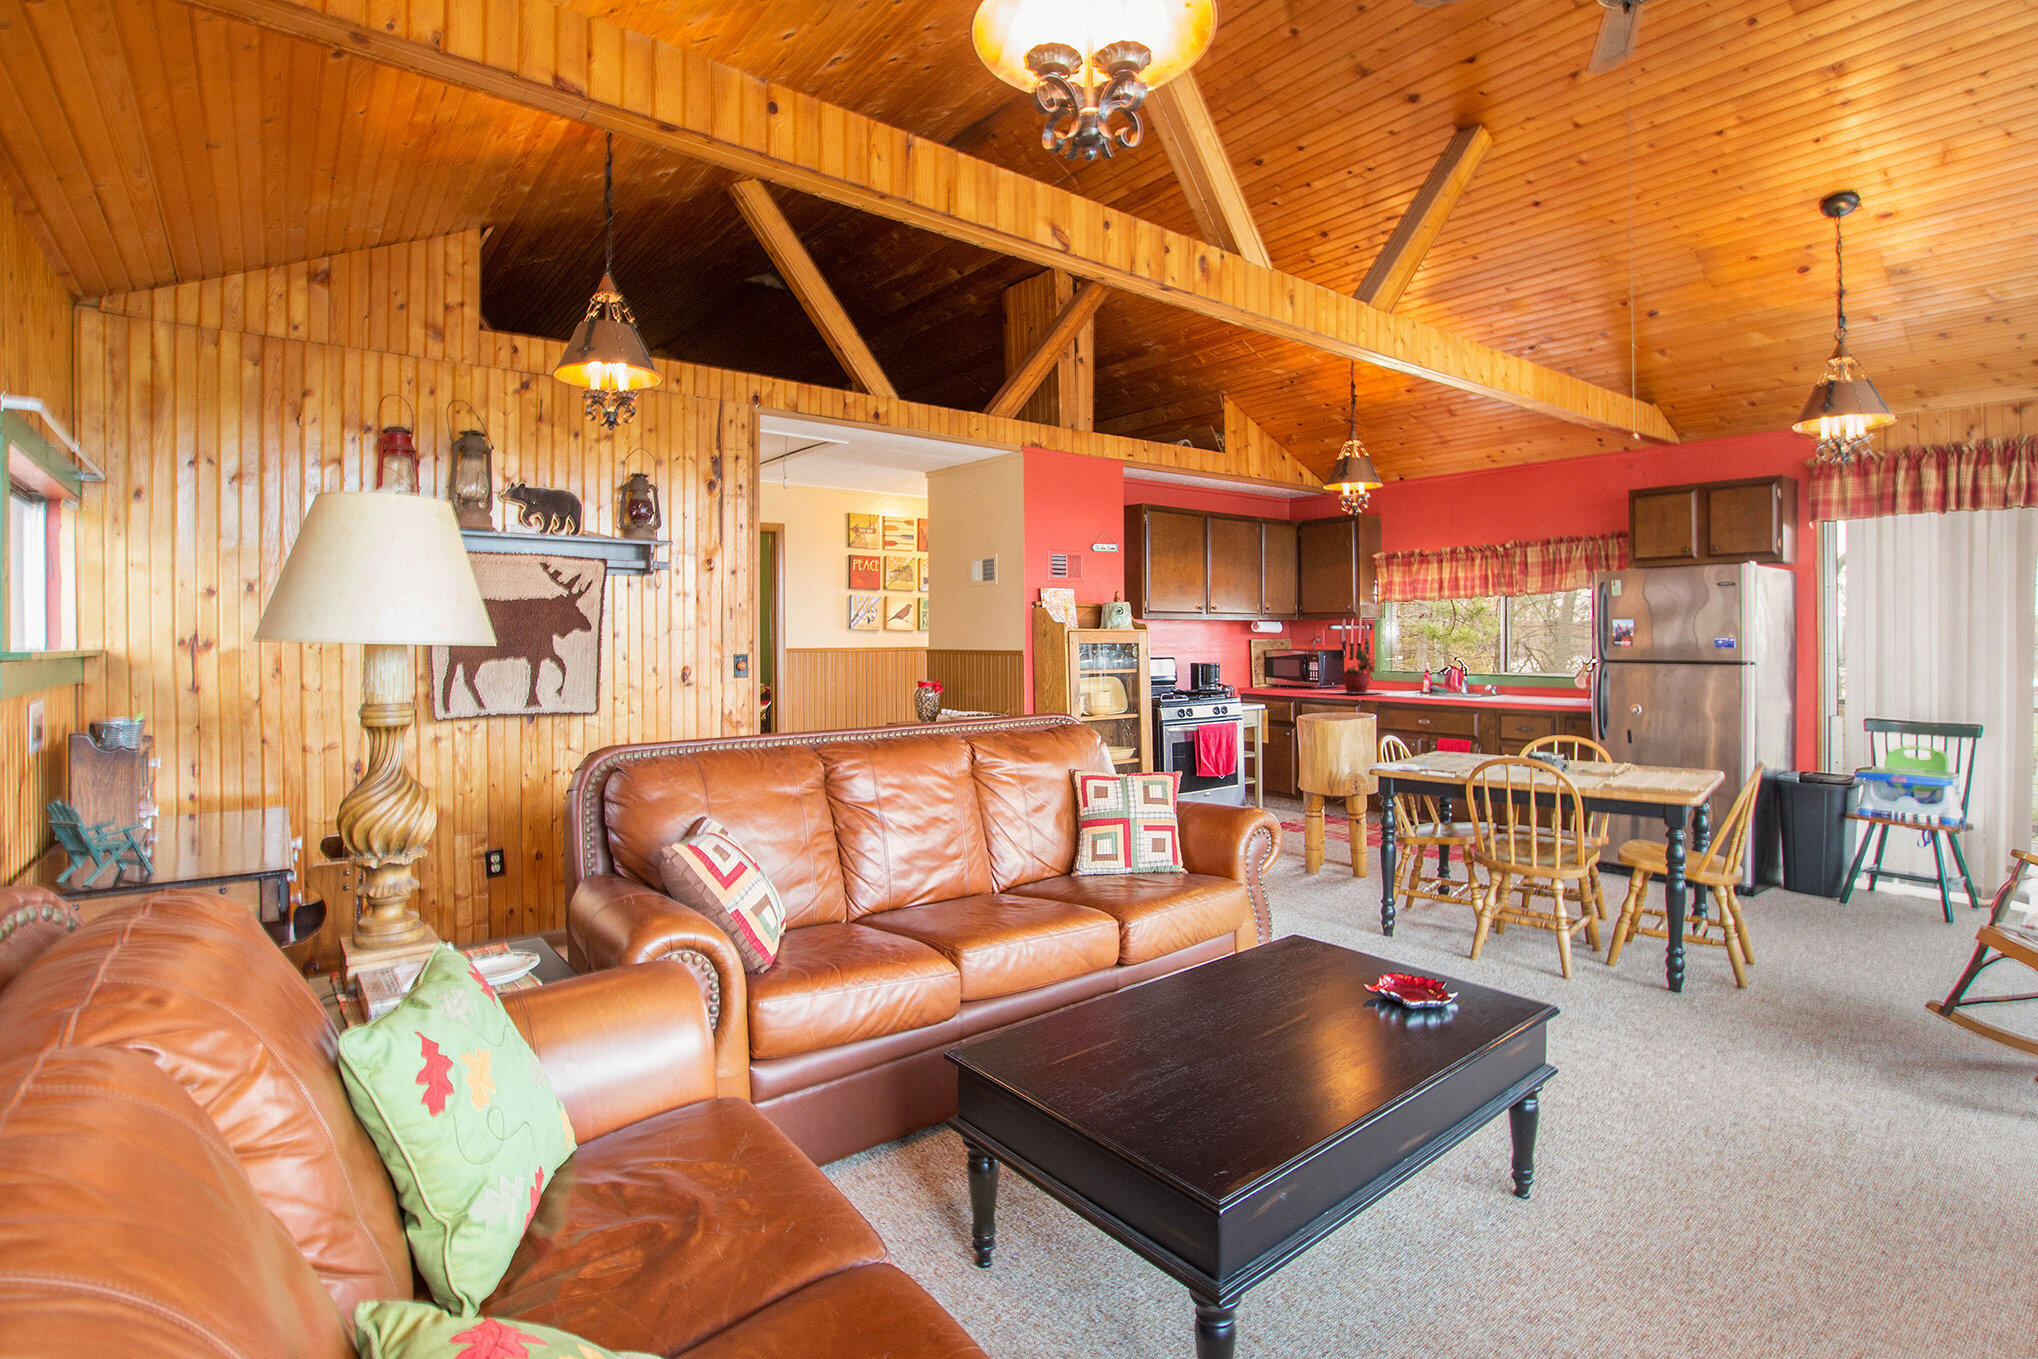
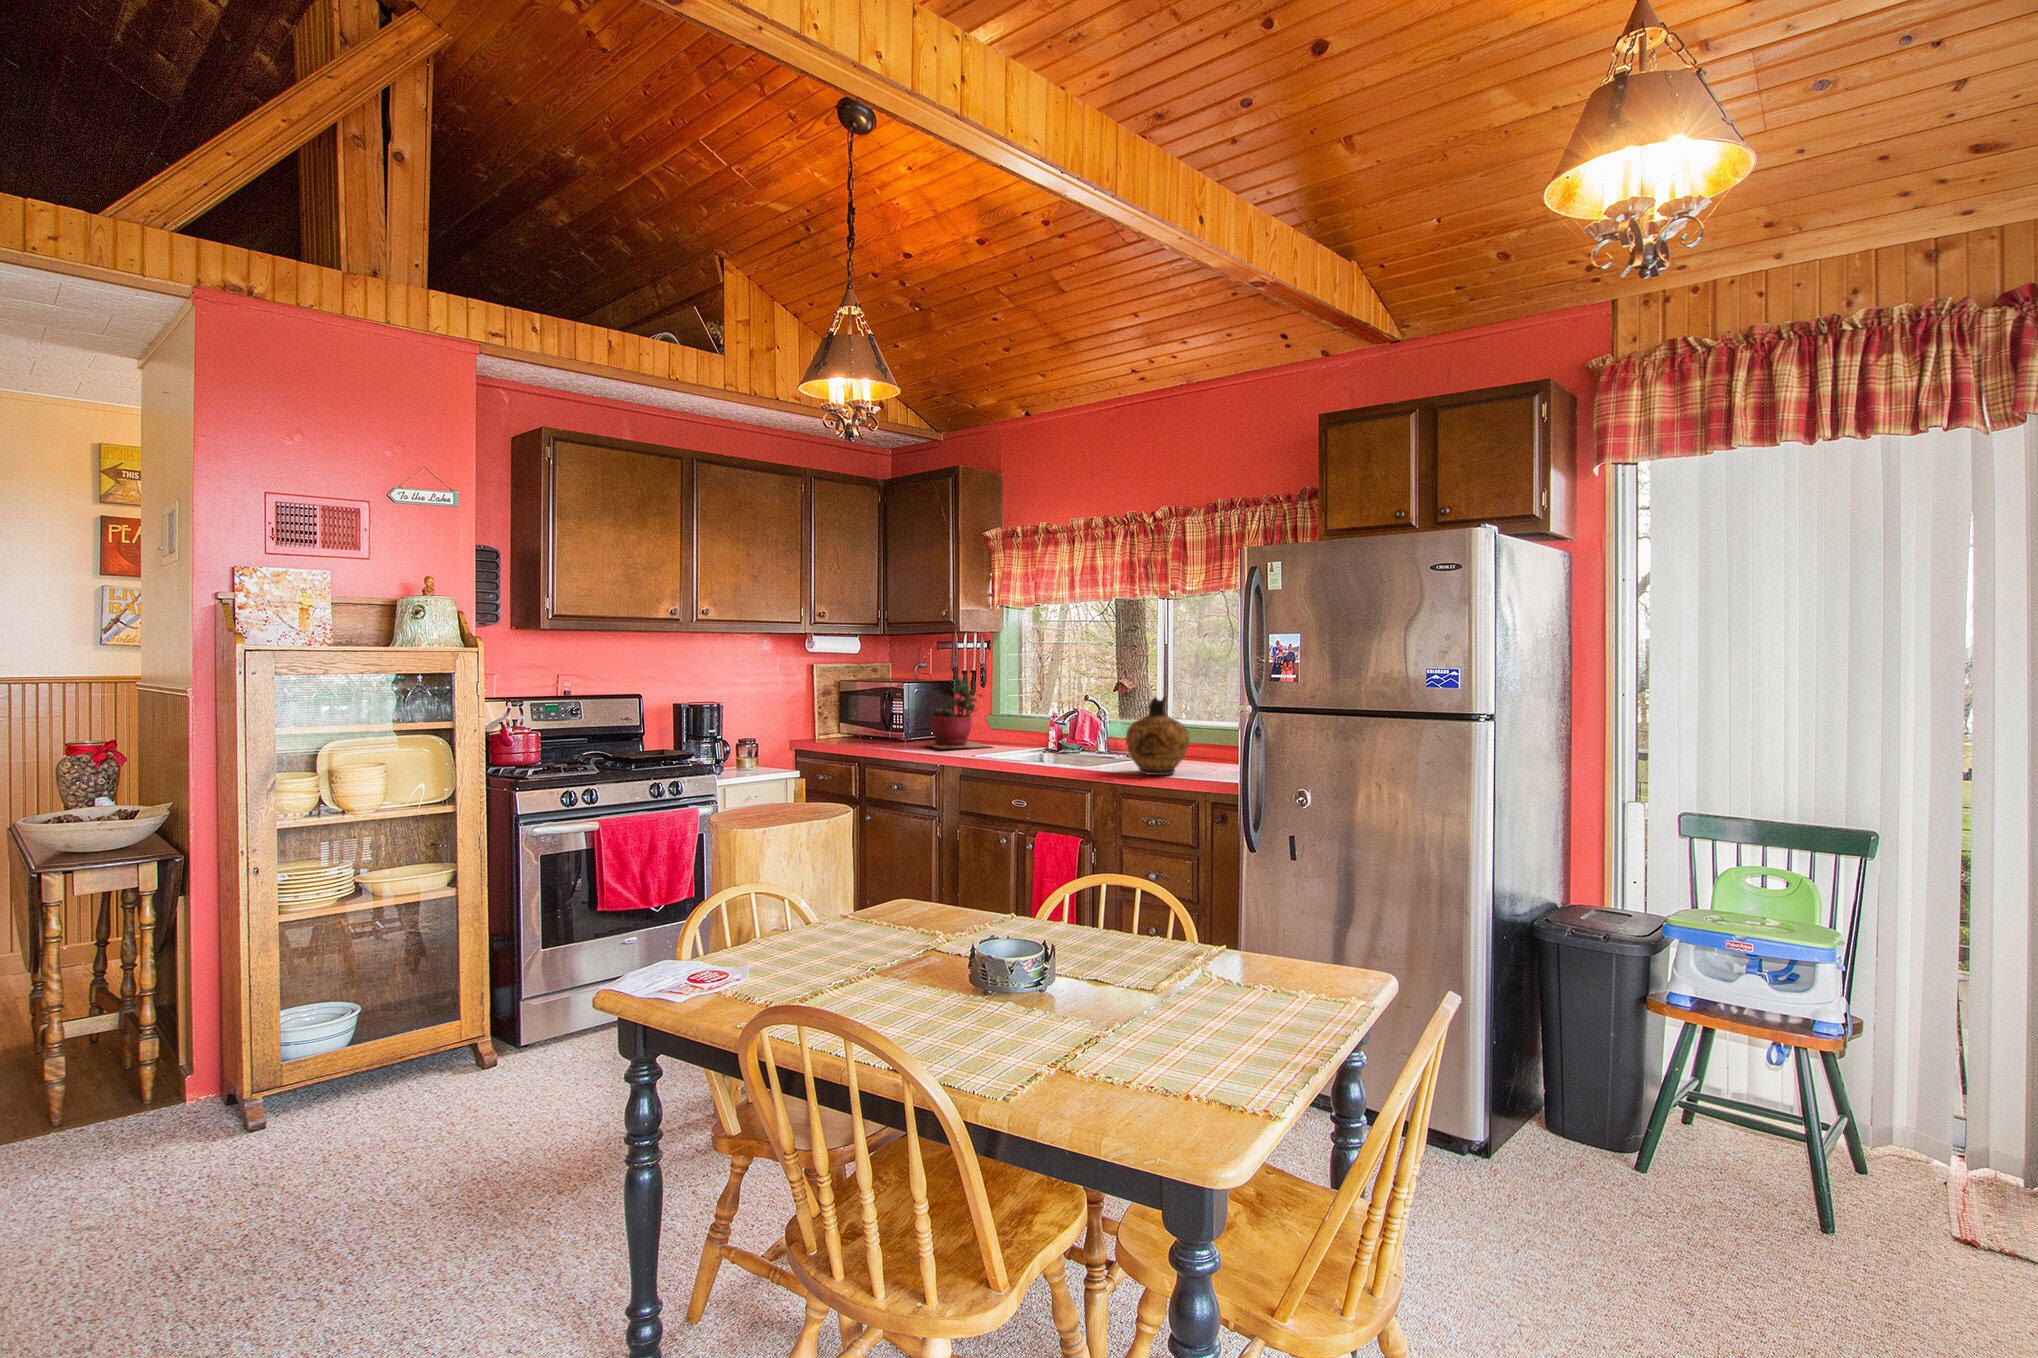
ceramic jug: none [1503,657,1544,704] -> present [1126,697,1189,775]

